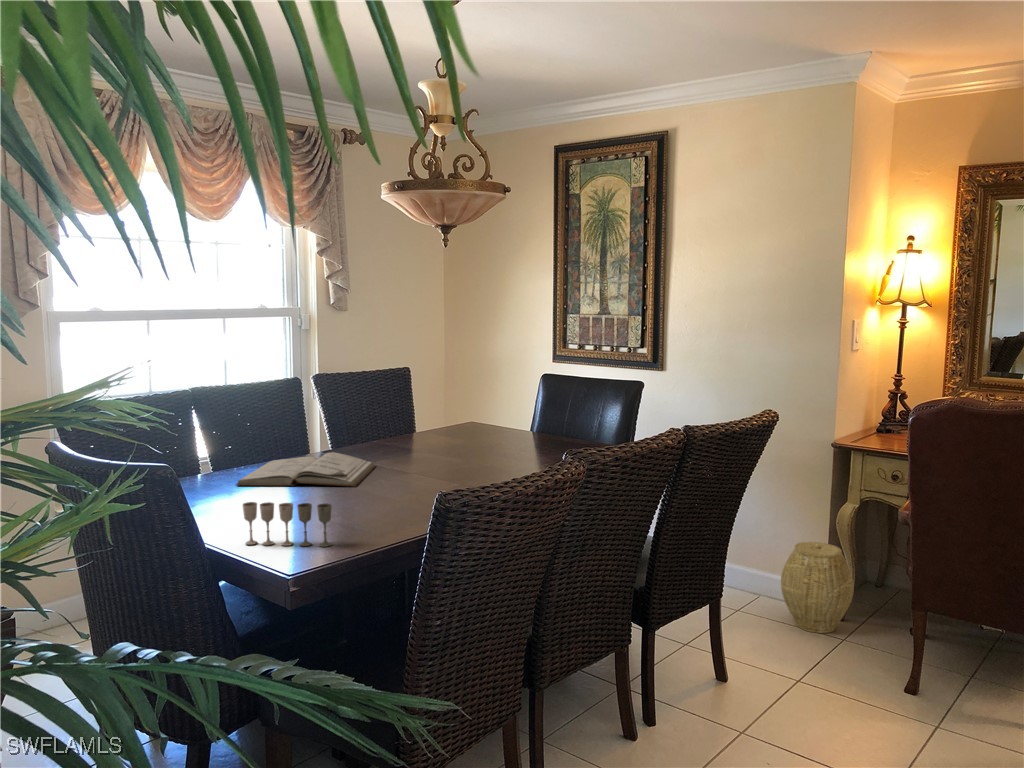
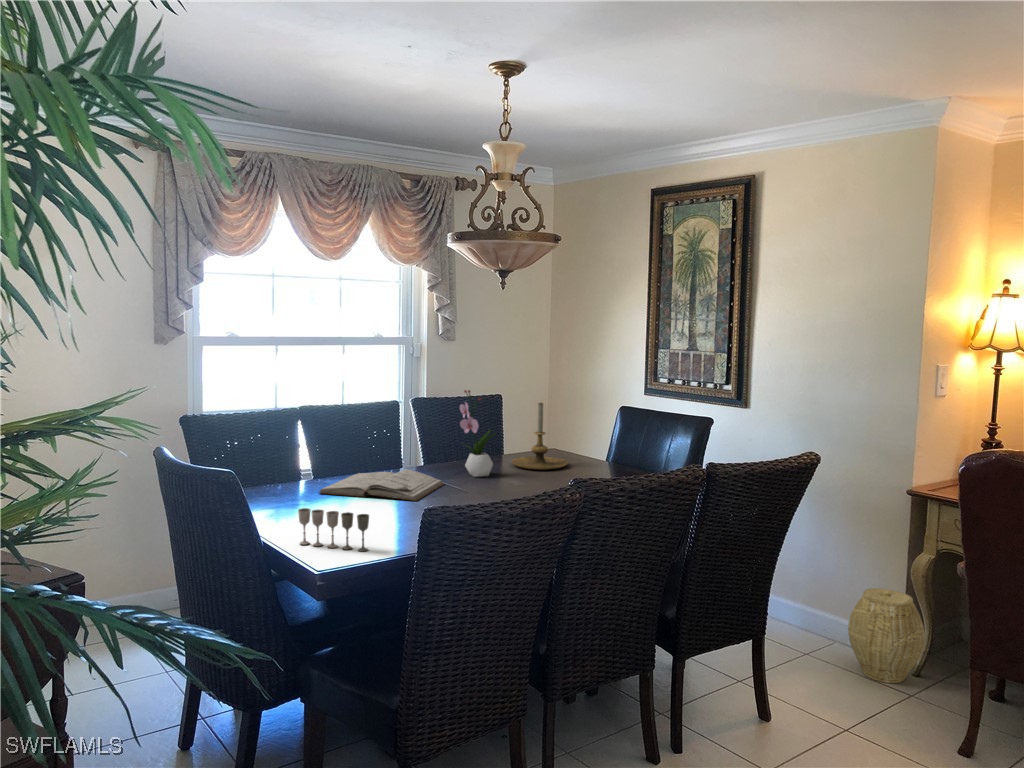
flower arrangement: none [384,361,428,457] -> present [460,390,496,477]
candle holder: none [437,372,498,445] -> present [512,403,568,470]

